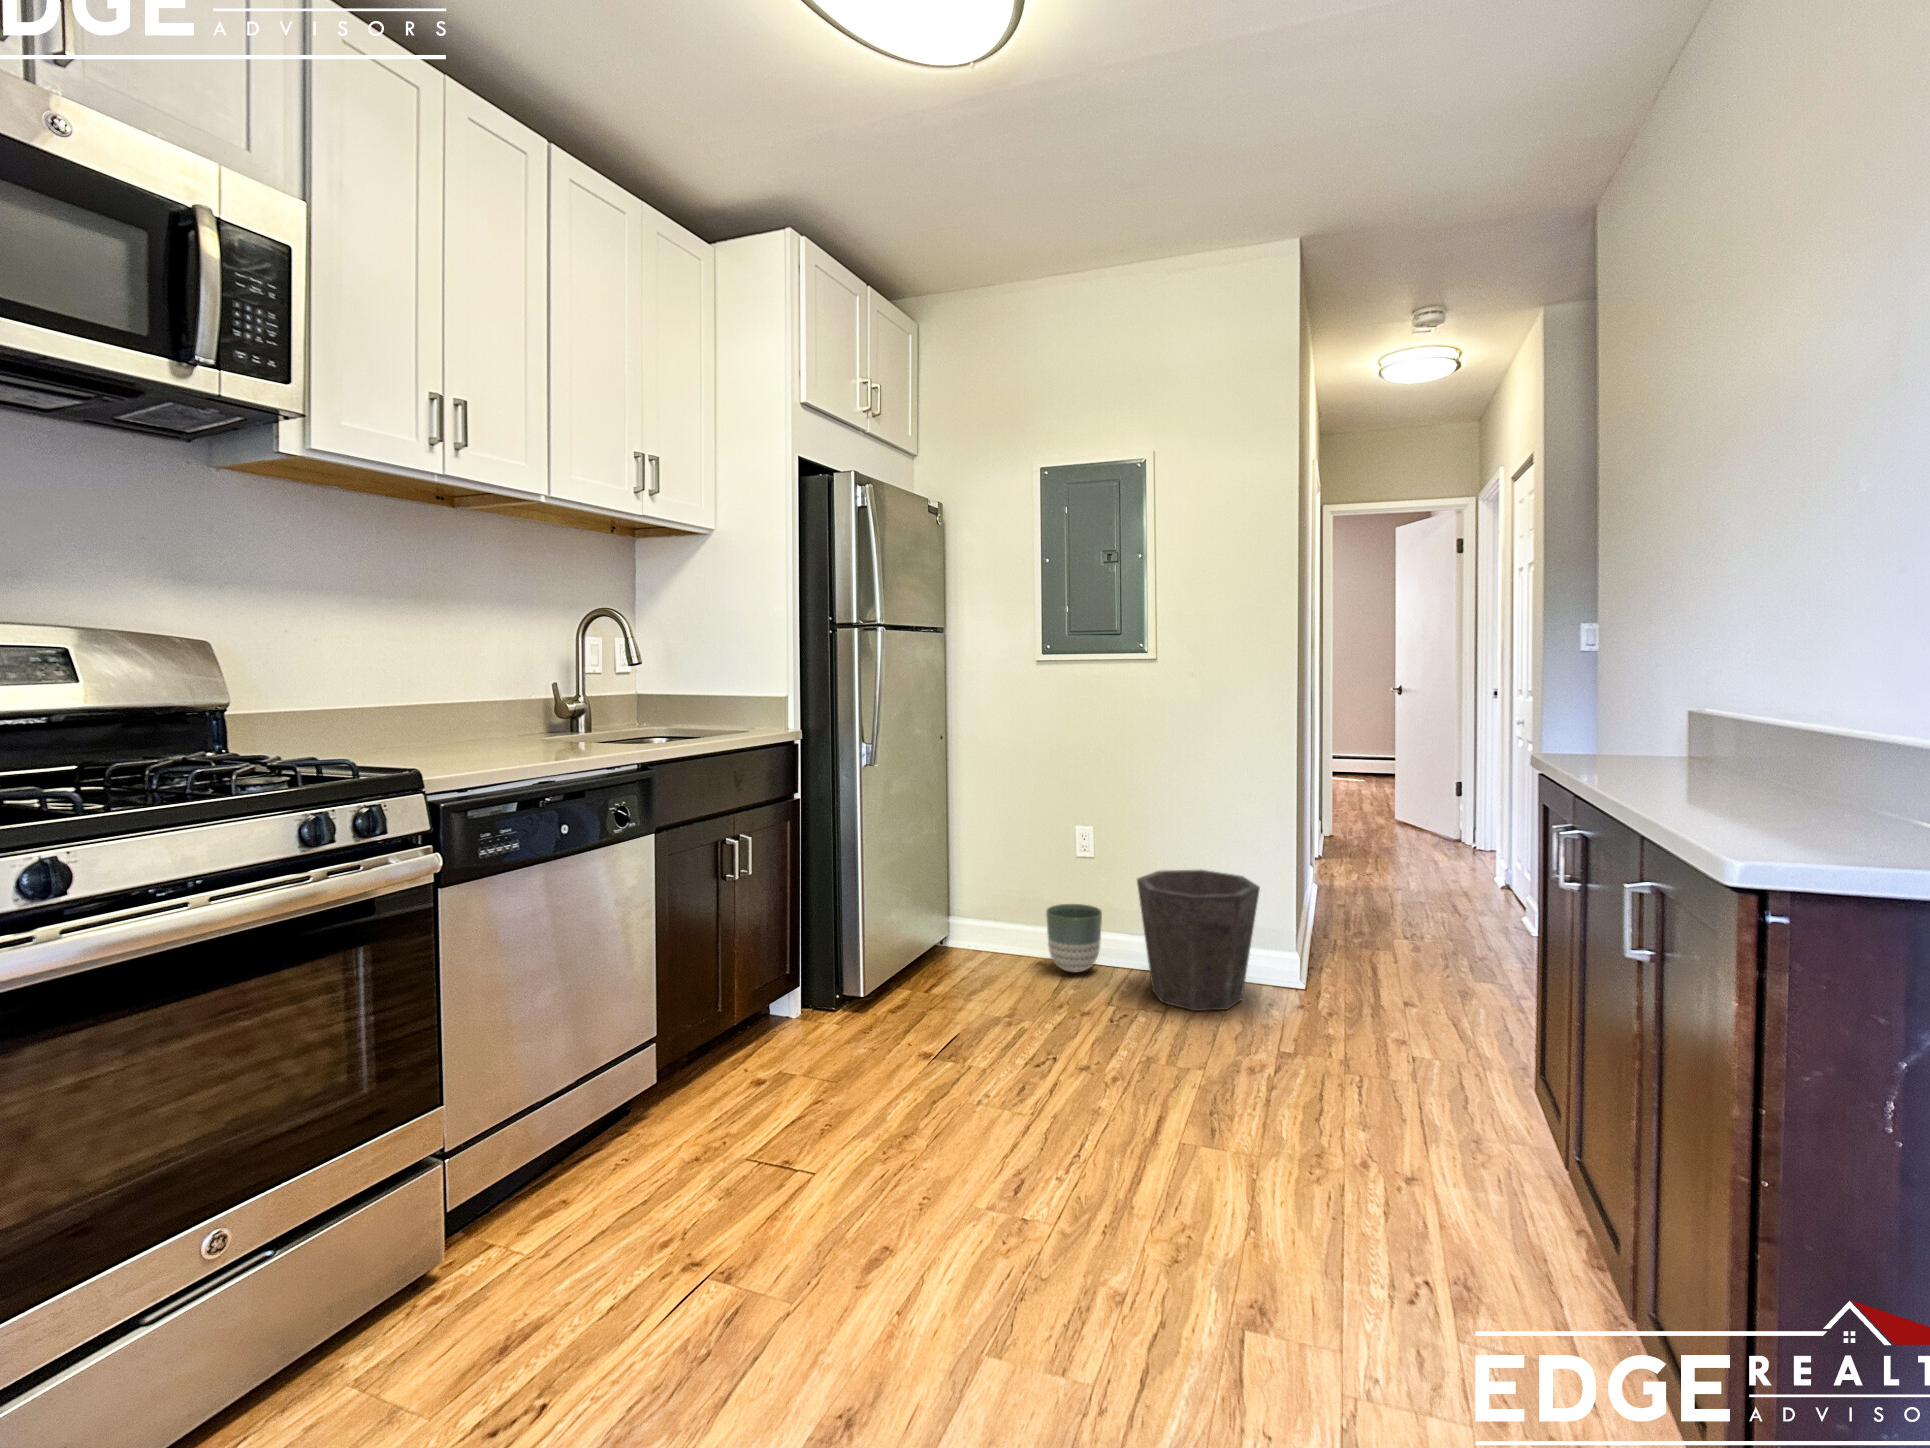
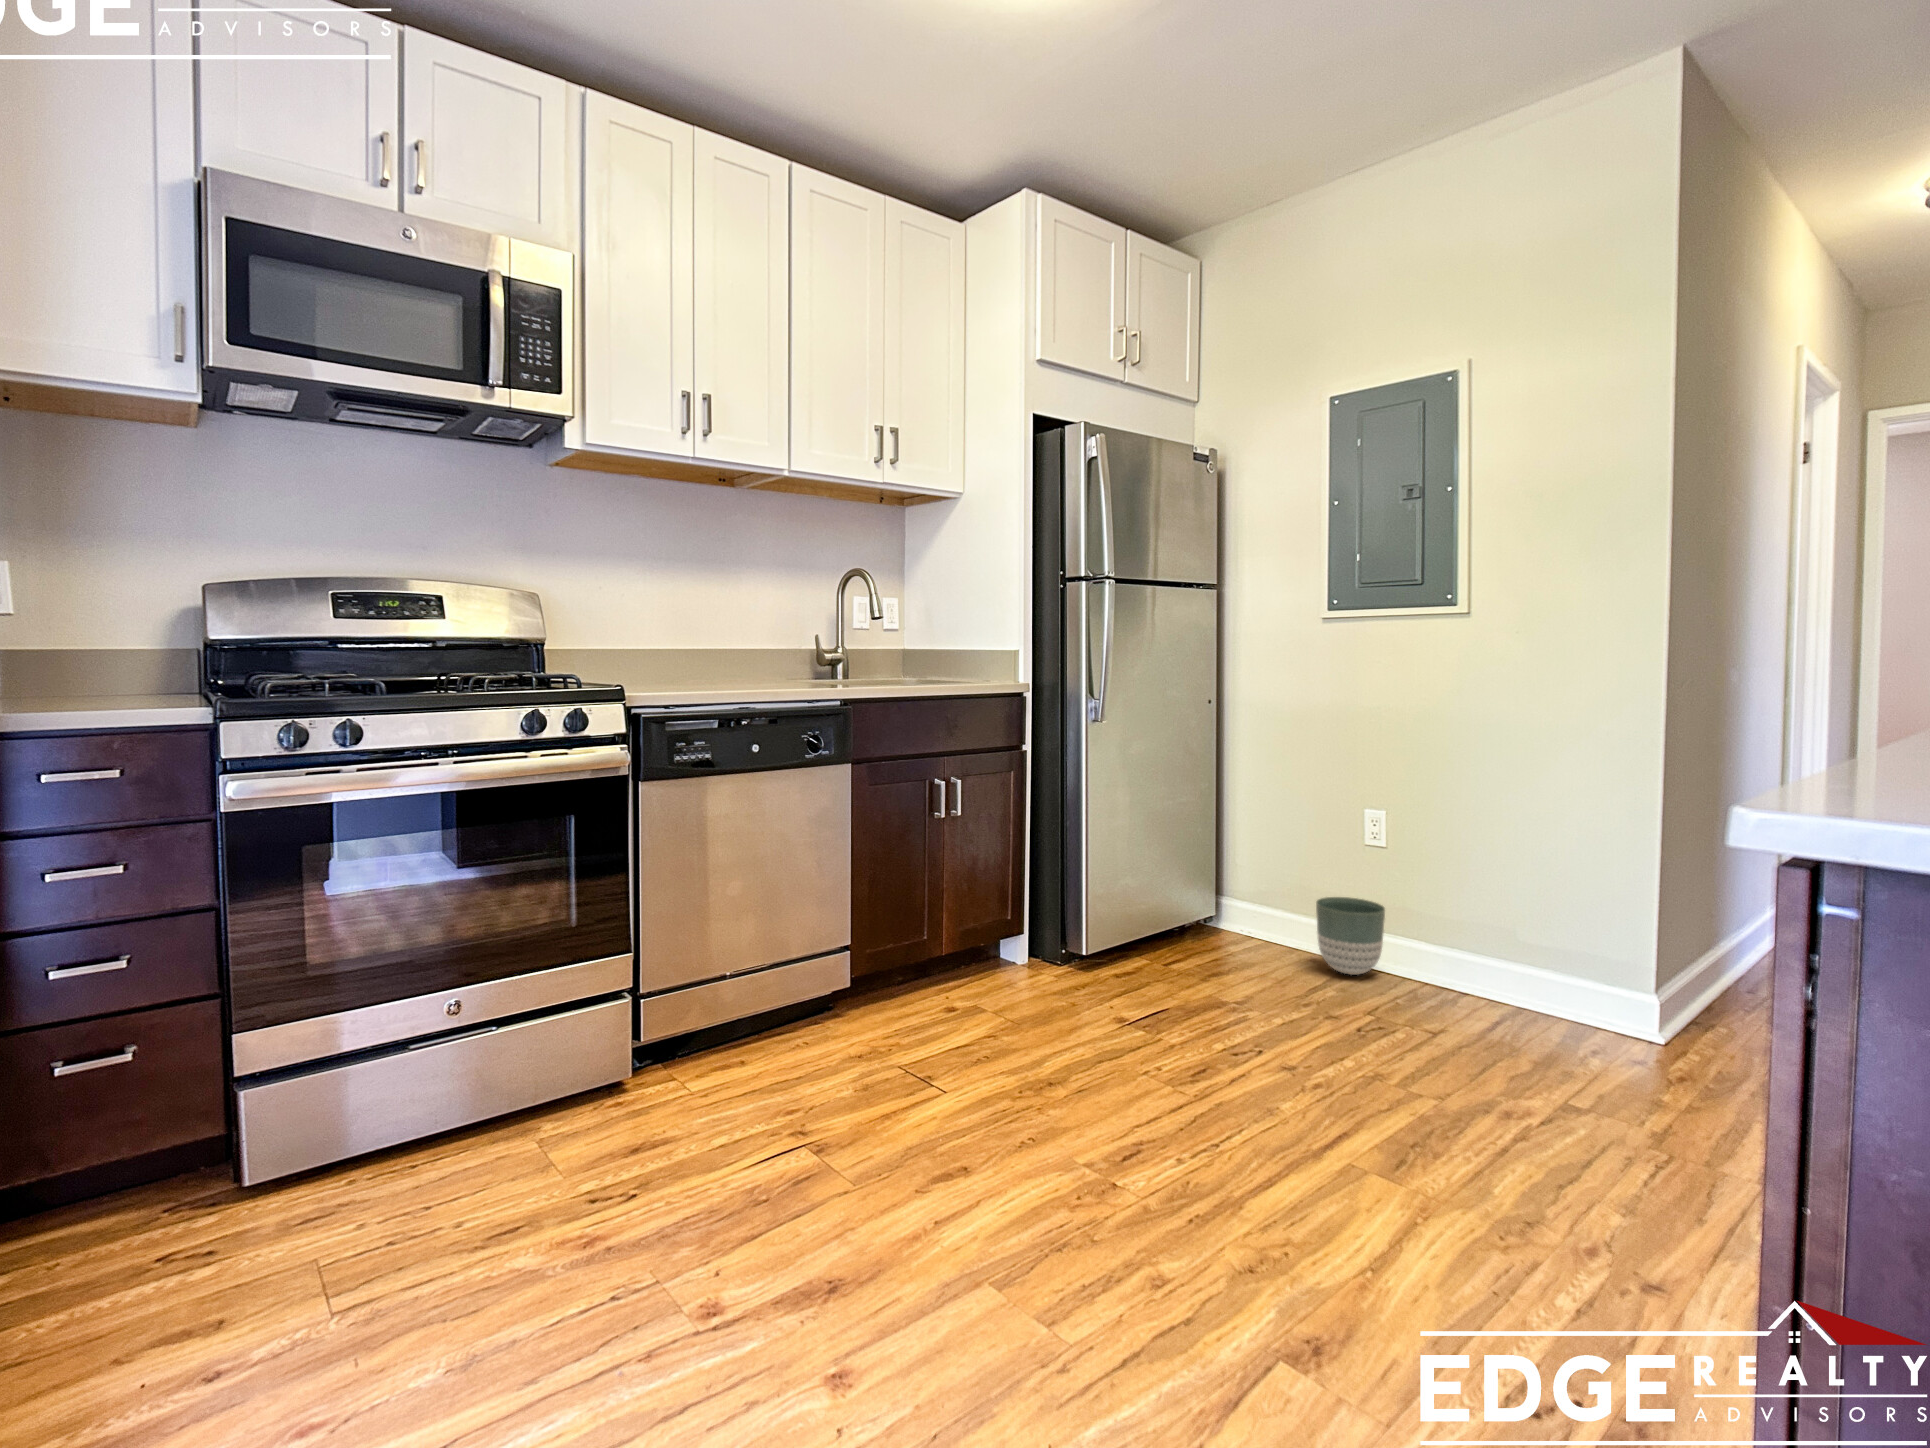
waste bin: present [1137,870,1260,1011] -> none [1416,869,1581,1045]

